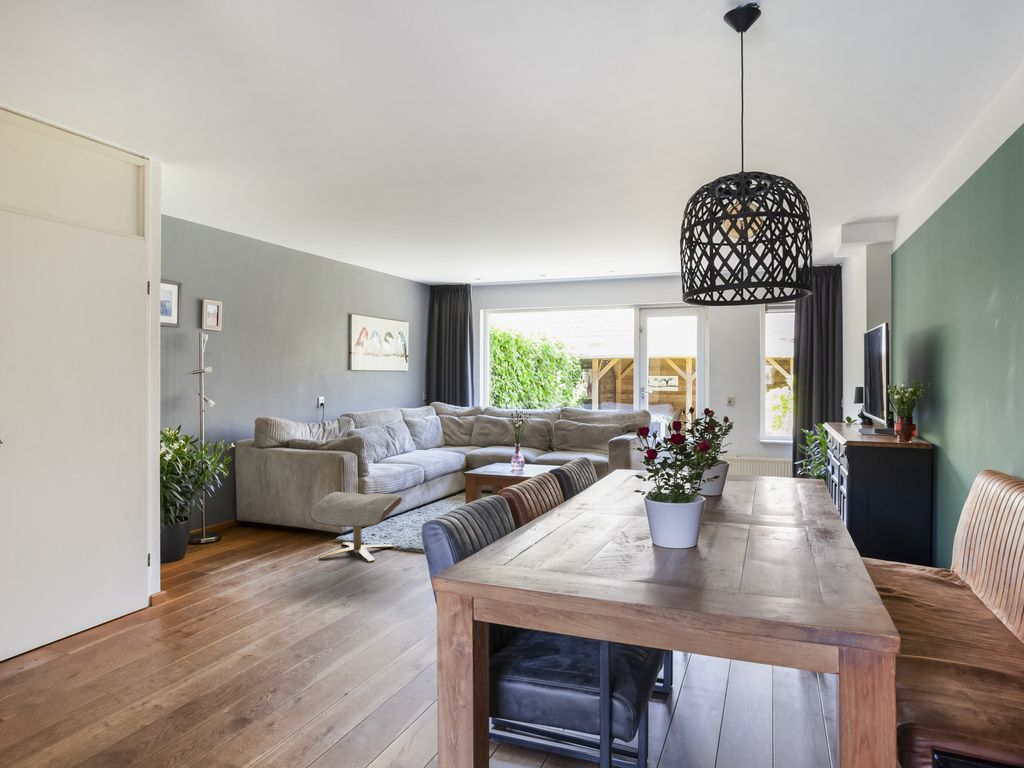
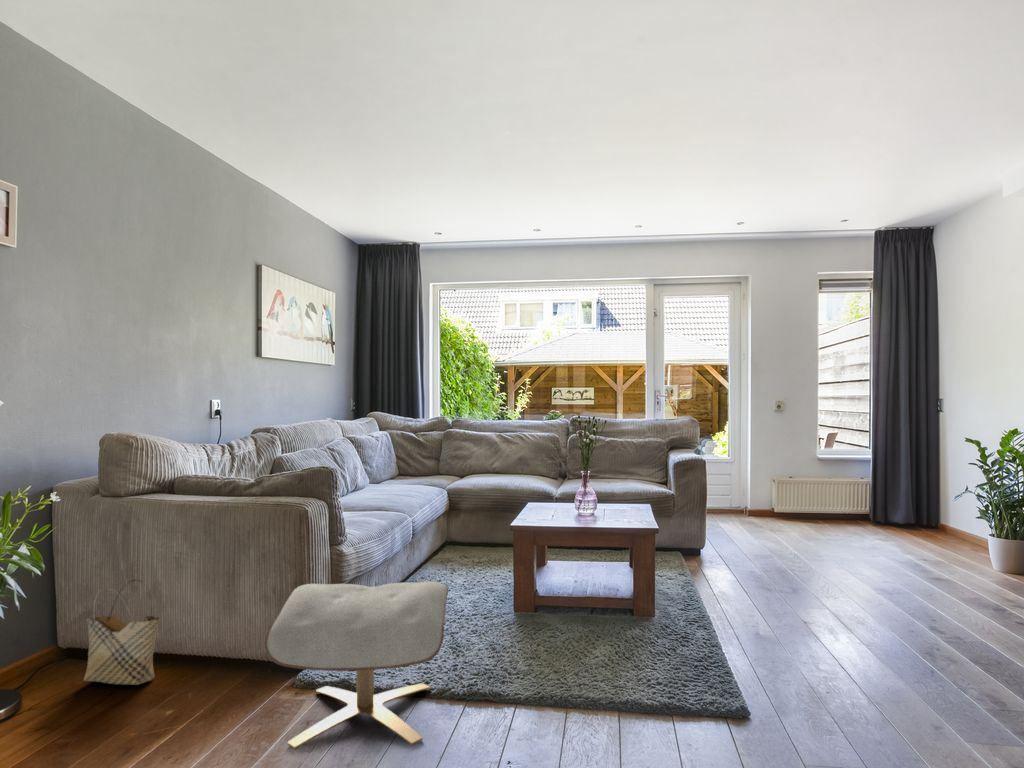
woven basket: none [245,489,277,536] -> present [84,580,159,685]

